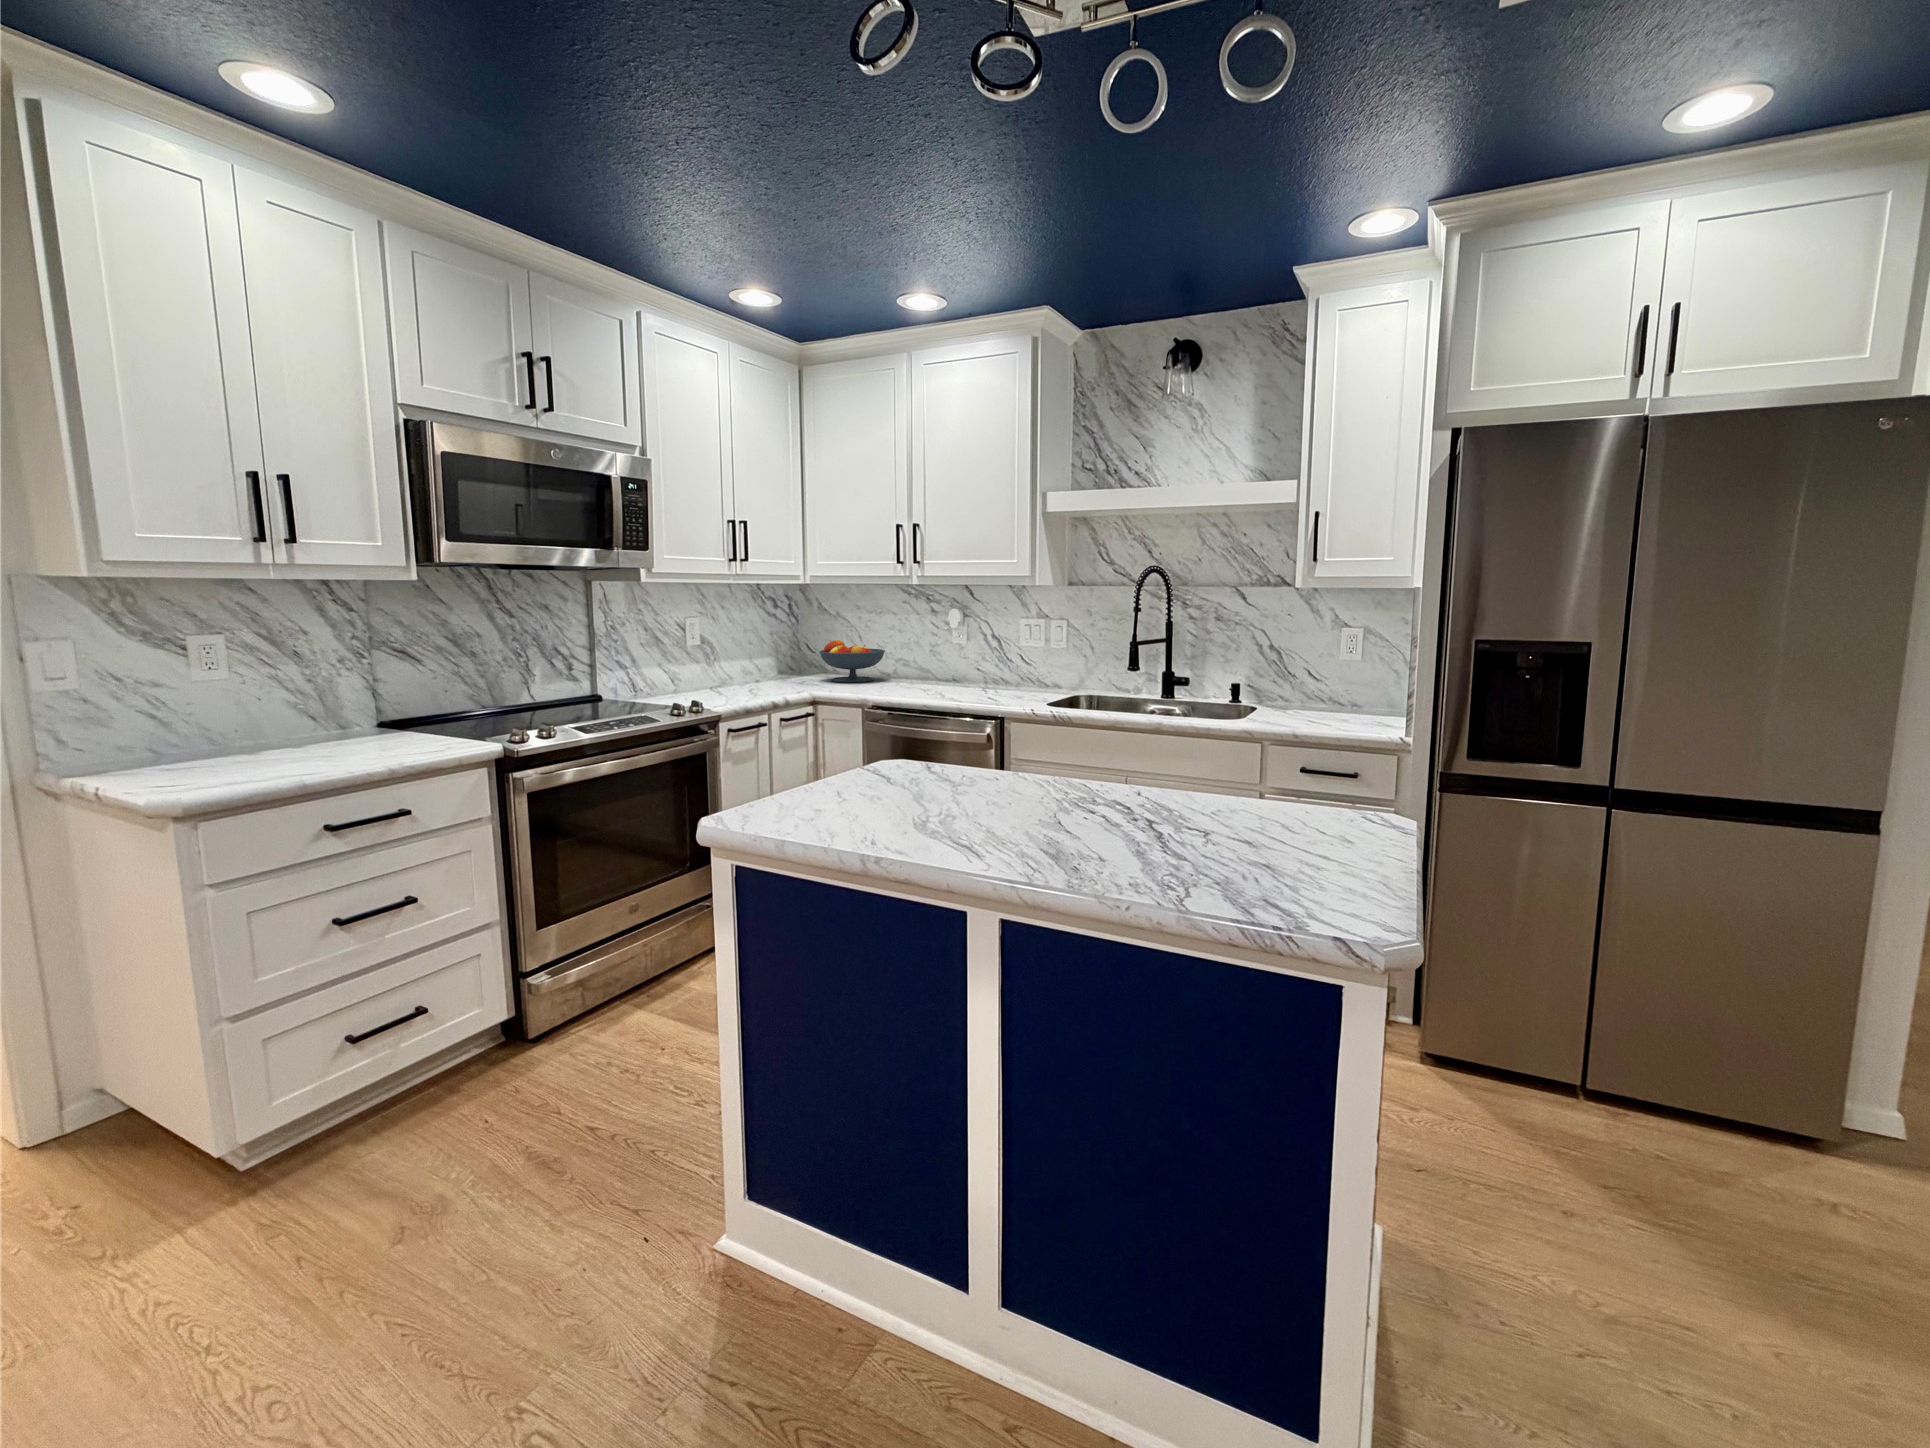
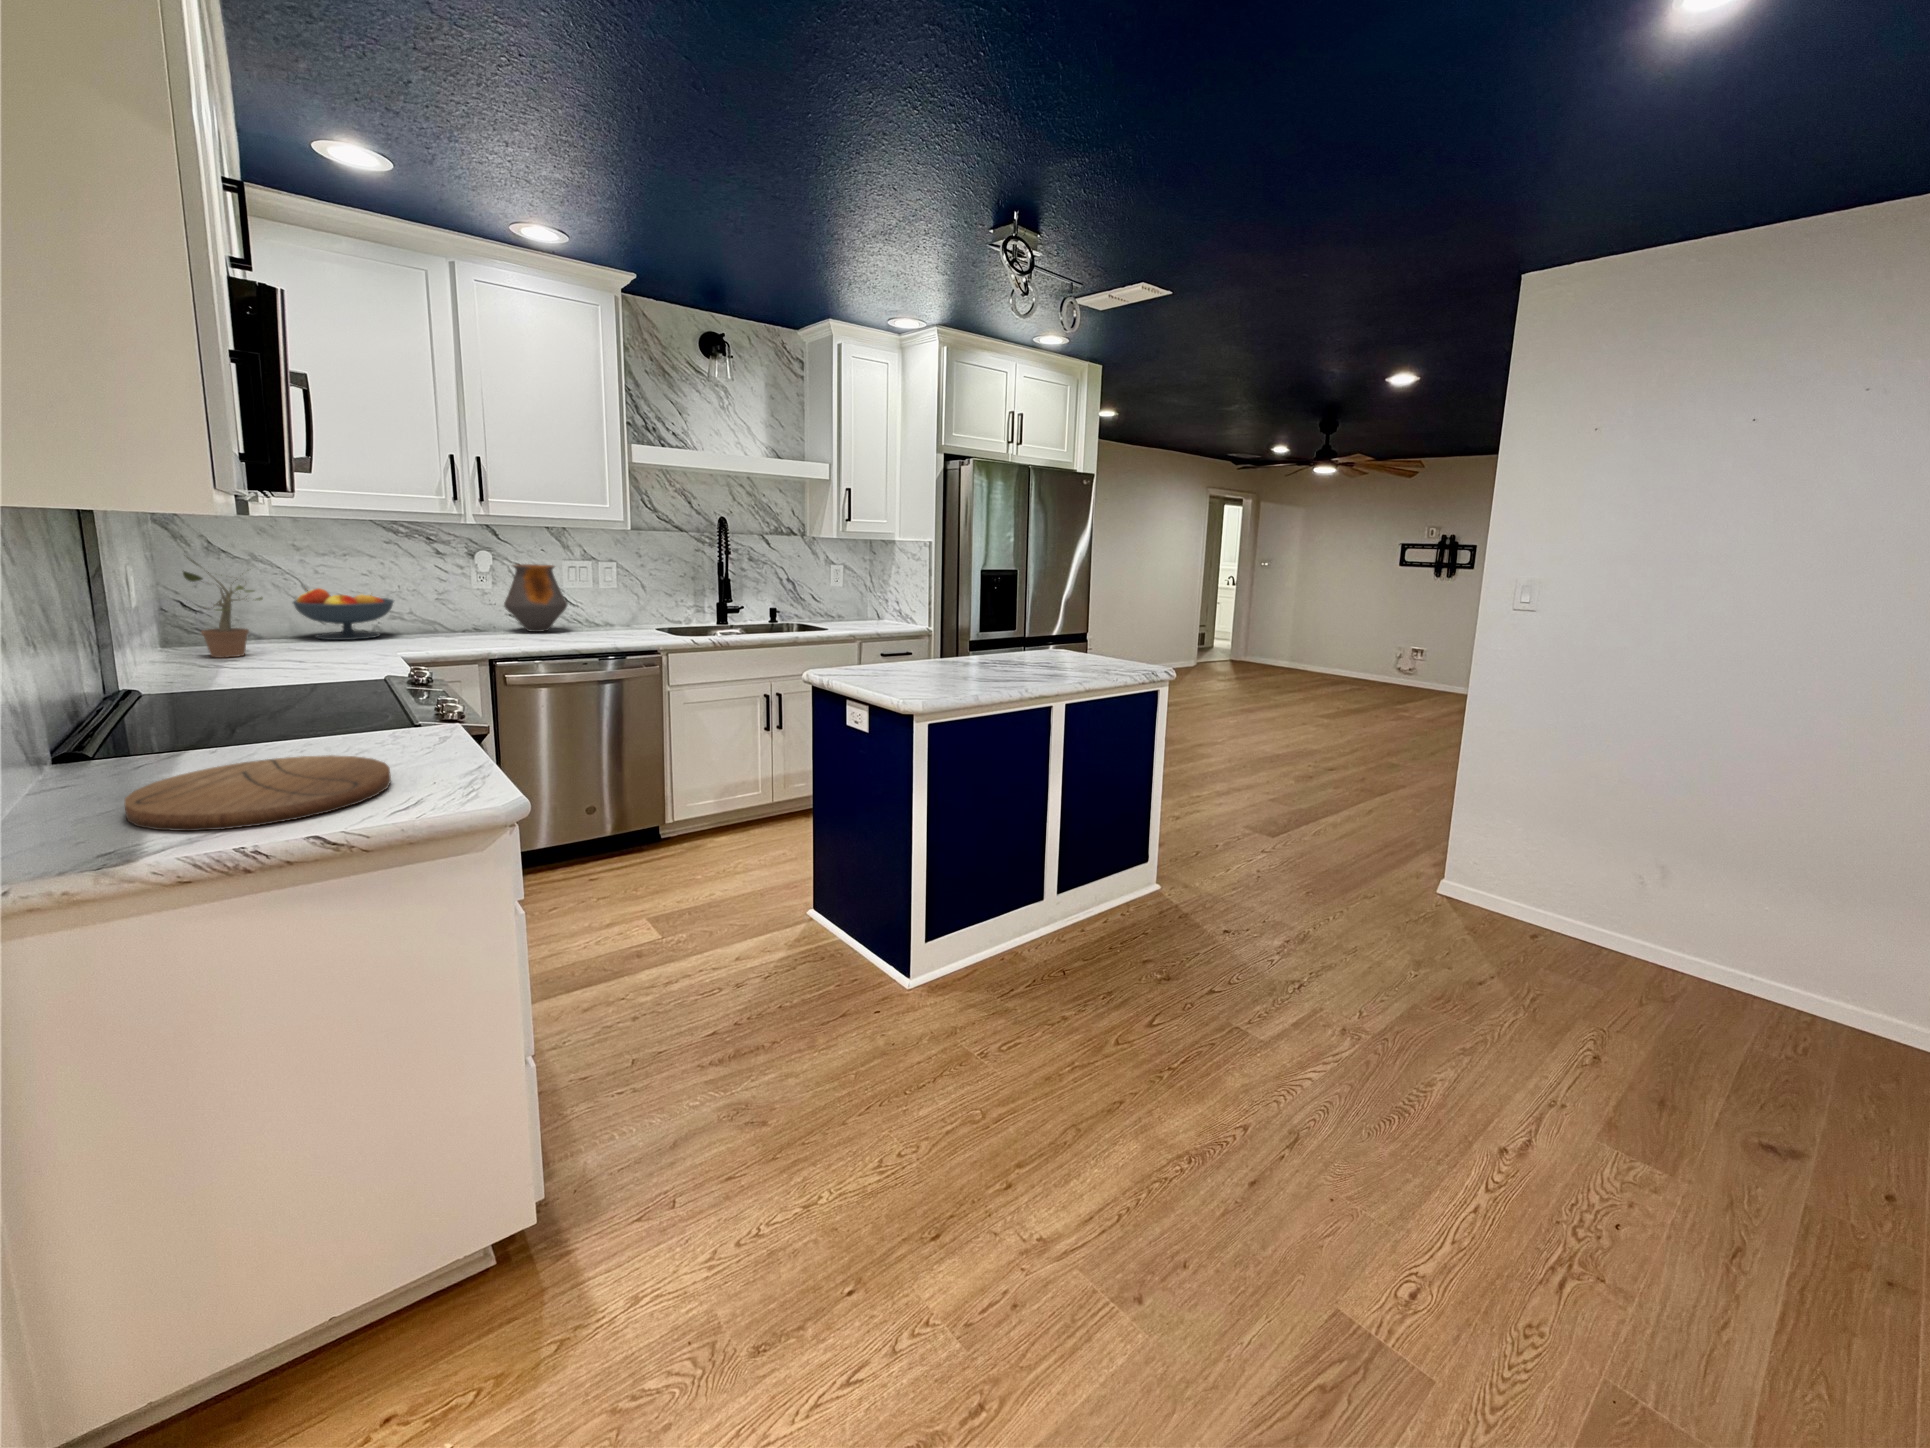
potted plant: none [714,610,770,686] -> present [183,557,262,658]
vase: none [948,623,1002,689] -> present [504,564,567,632]
cutting board: none [128,741,324,781] -> present [124,755,391,831]

